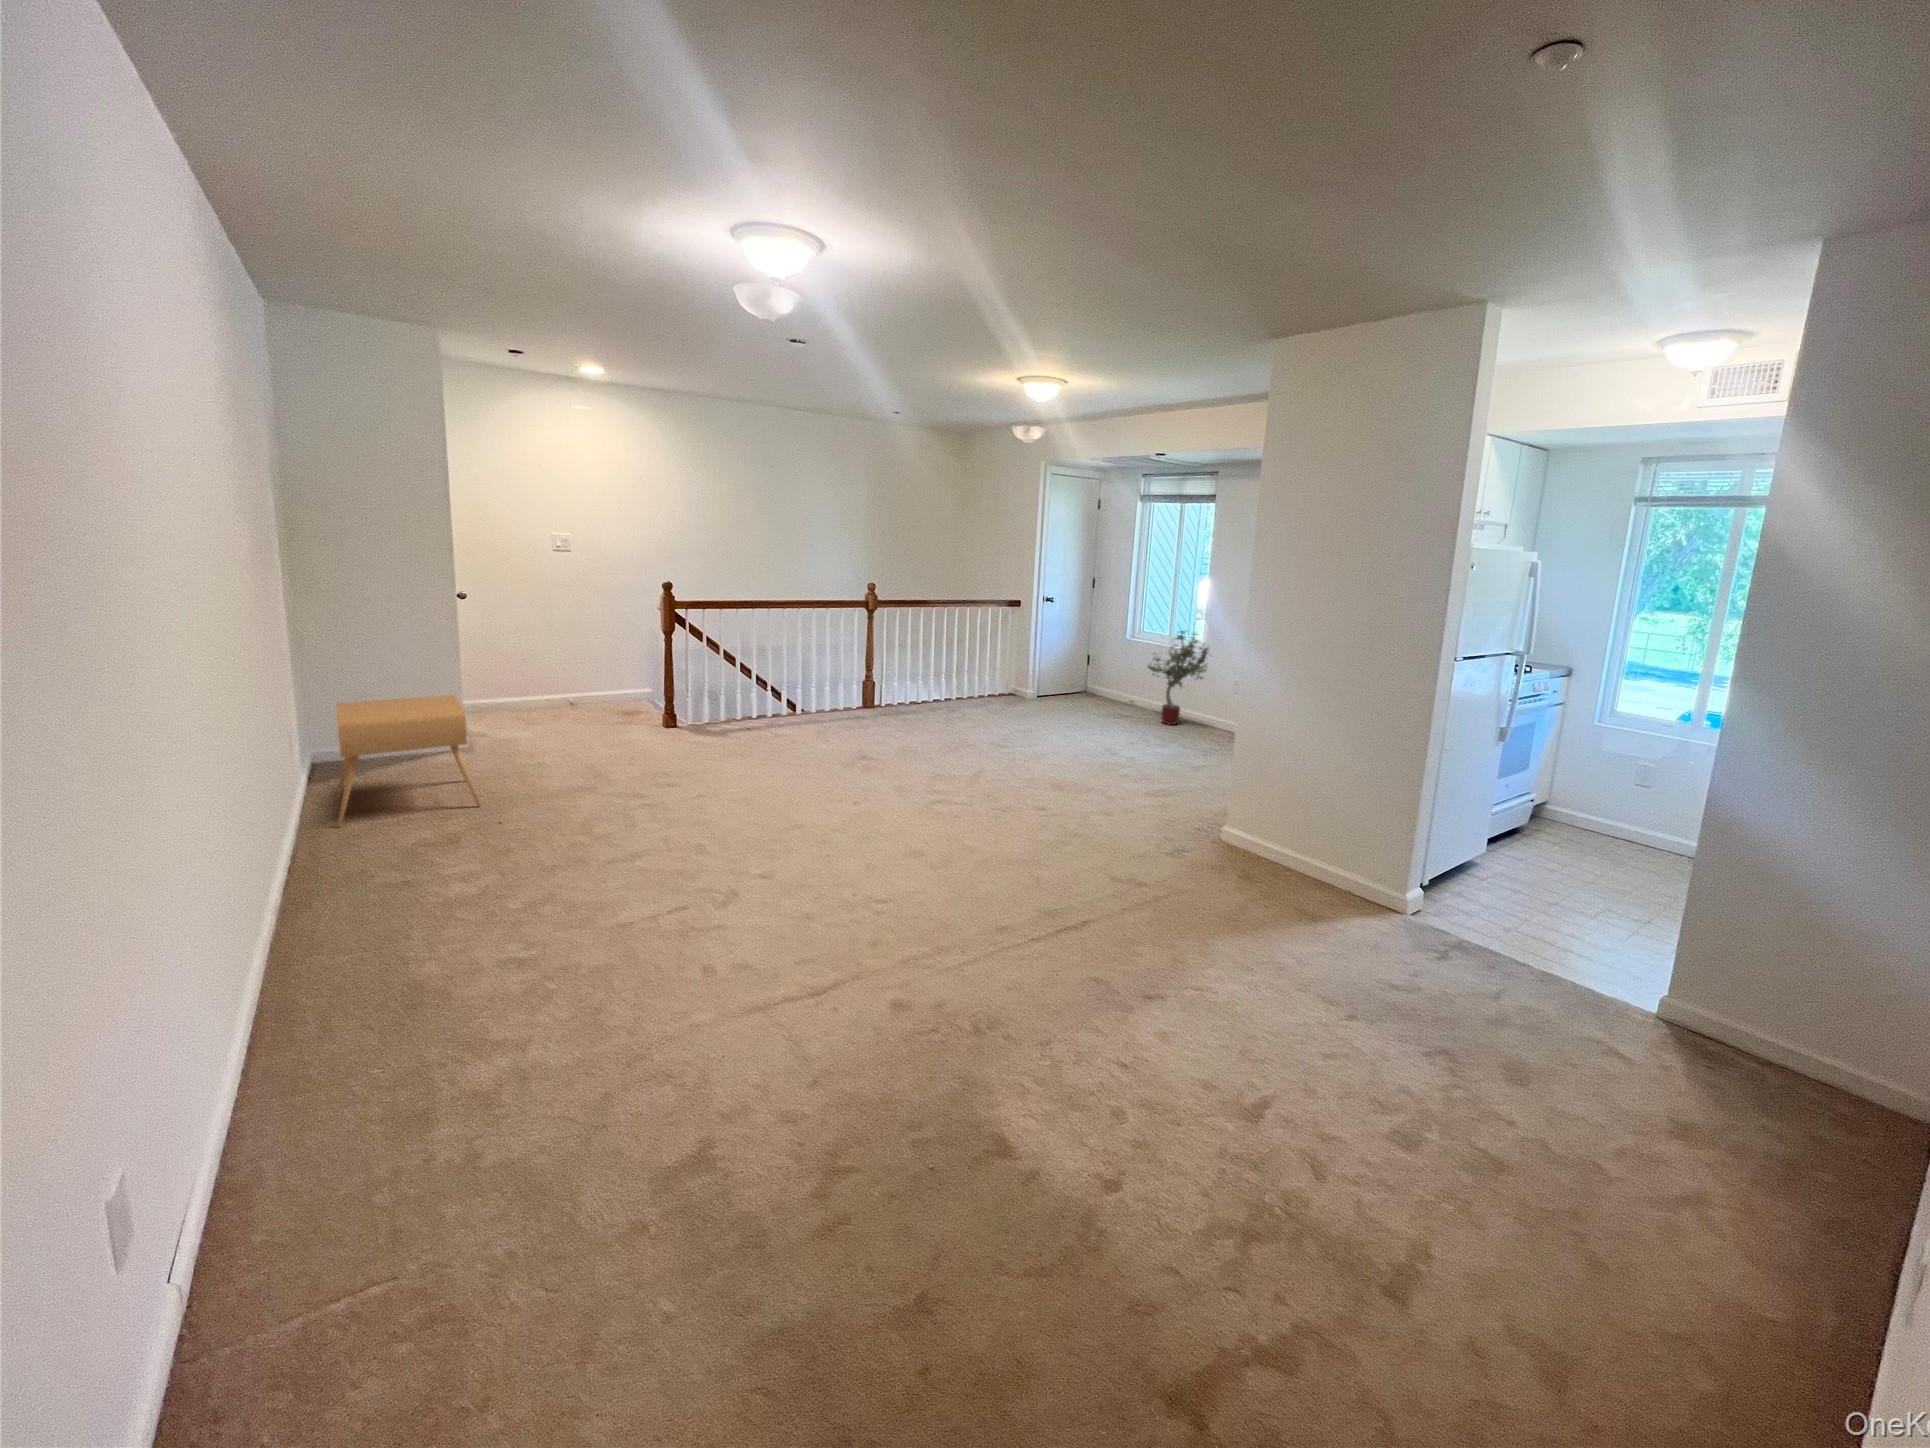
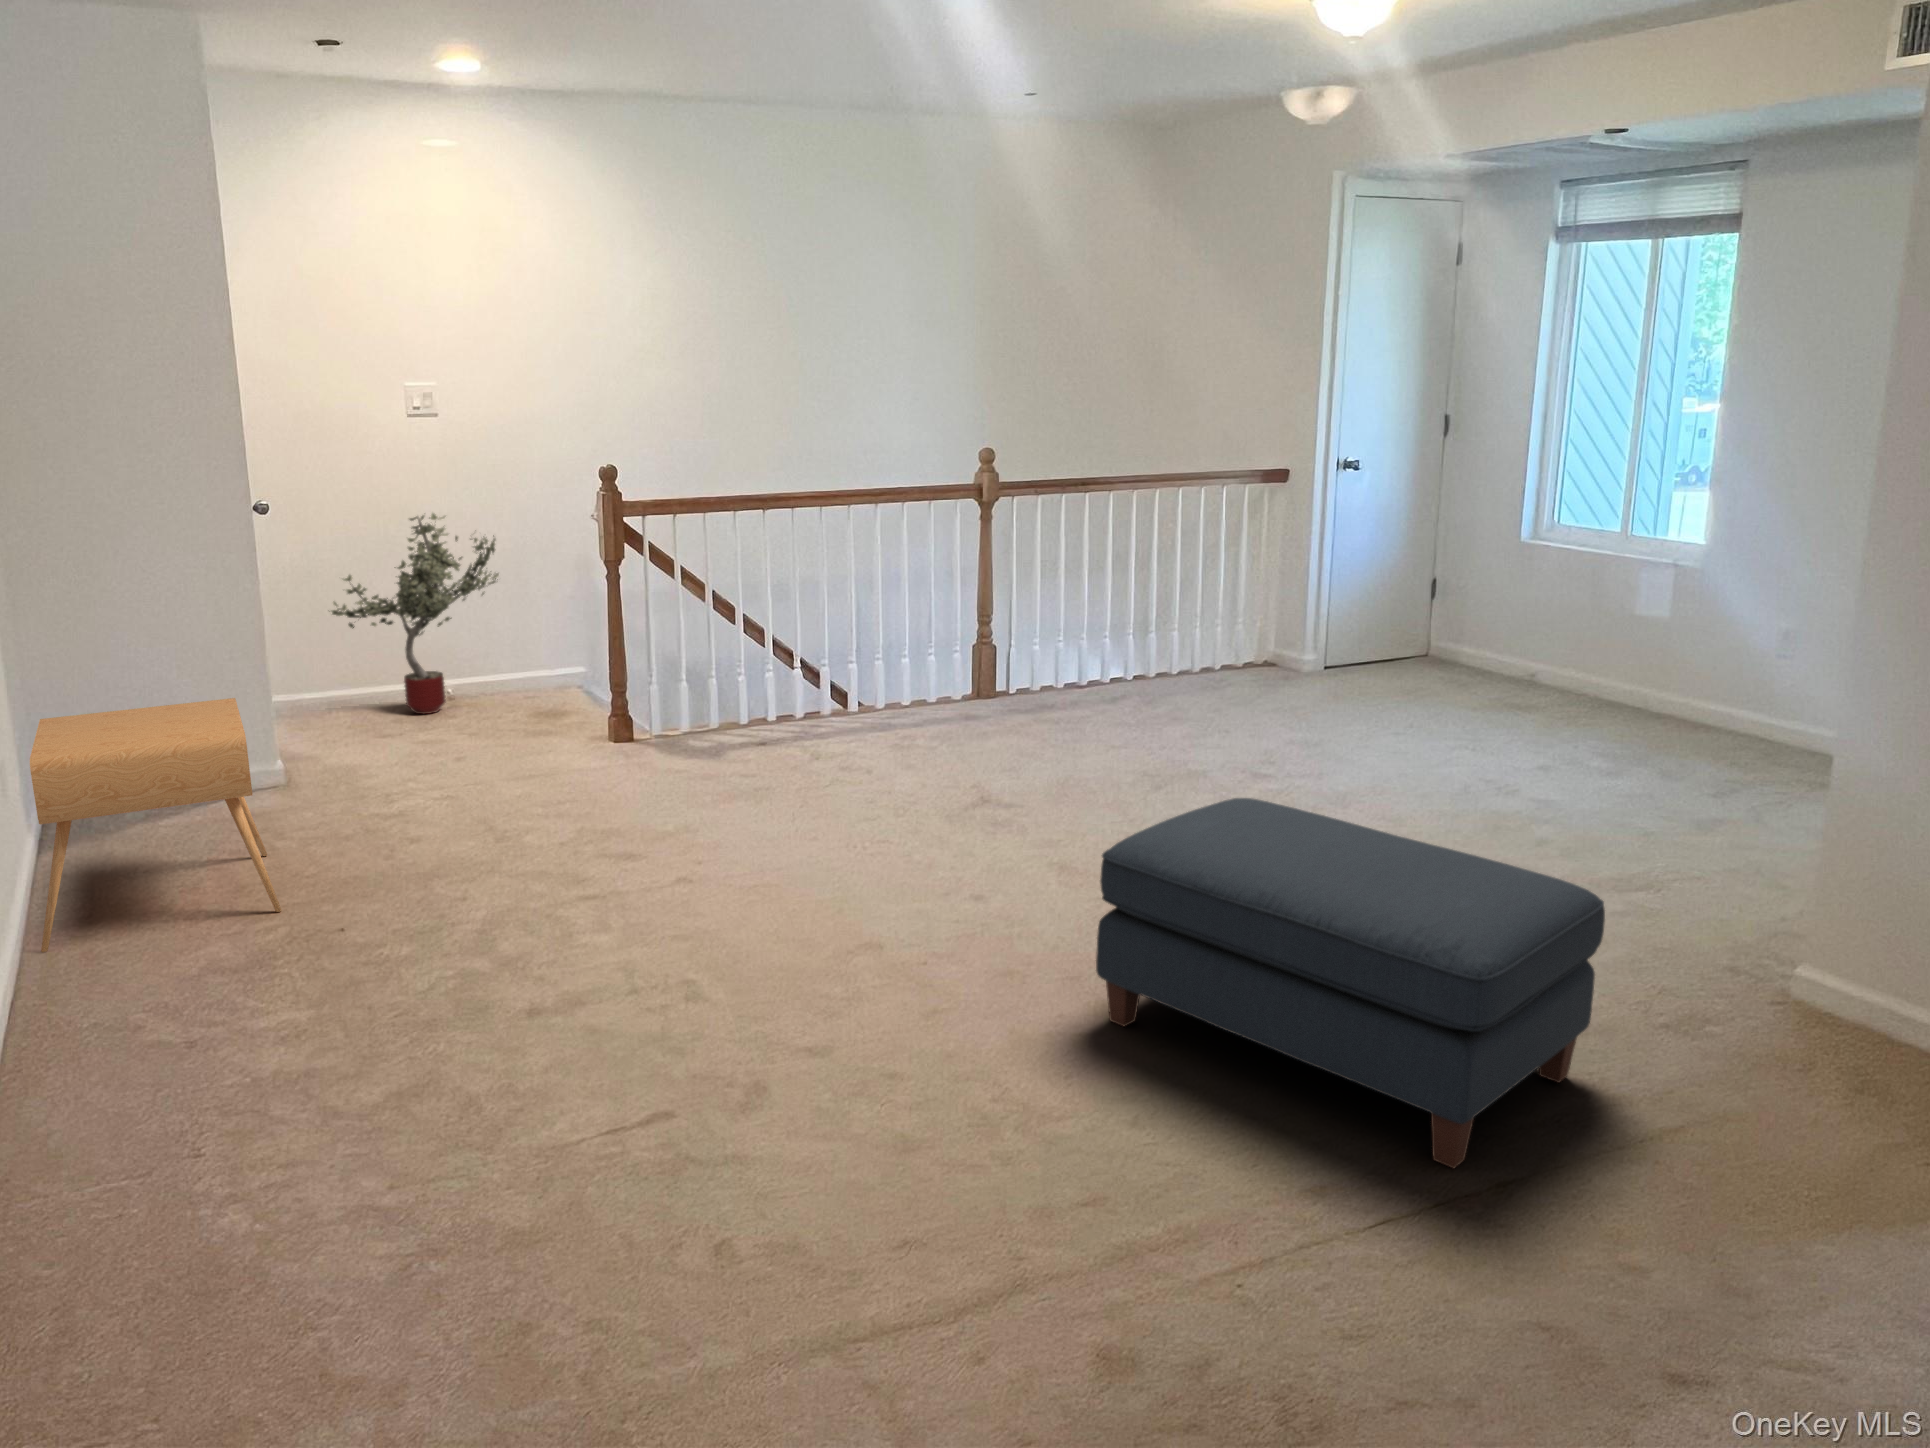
potted tree: present [1148,631,1208,725] -> present [331,513,499,714]
ottoman: none [908,744,1121,893] -> present [1096,798,1605,1168]

